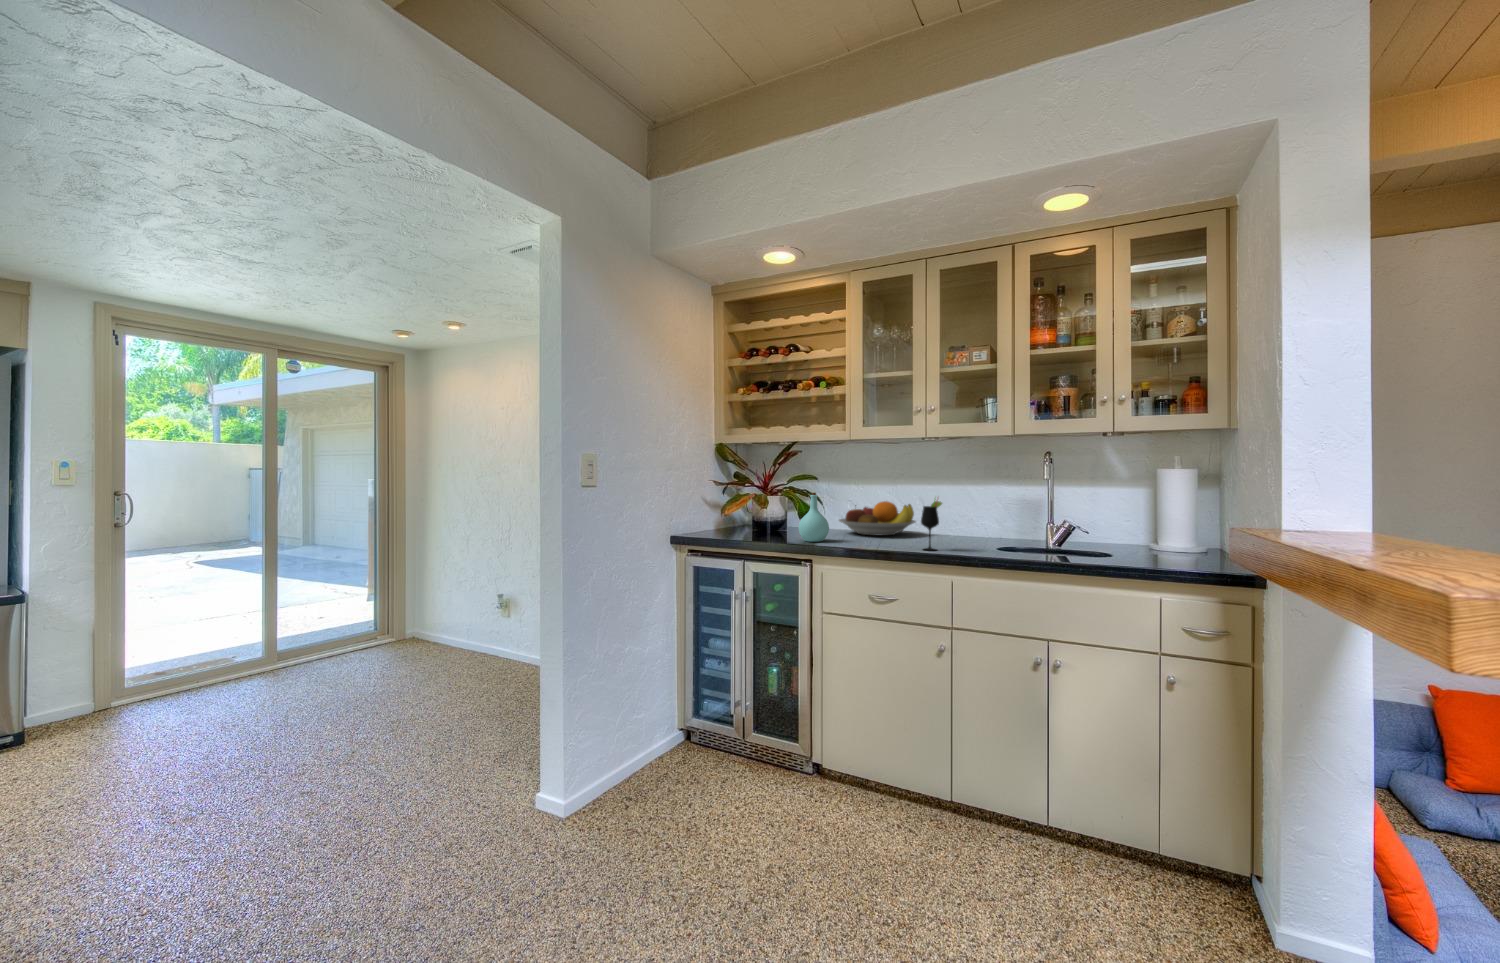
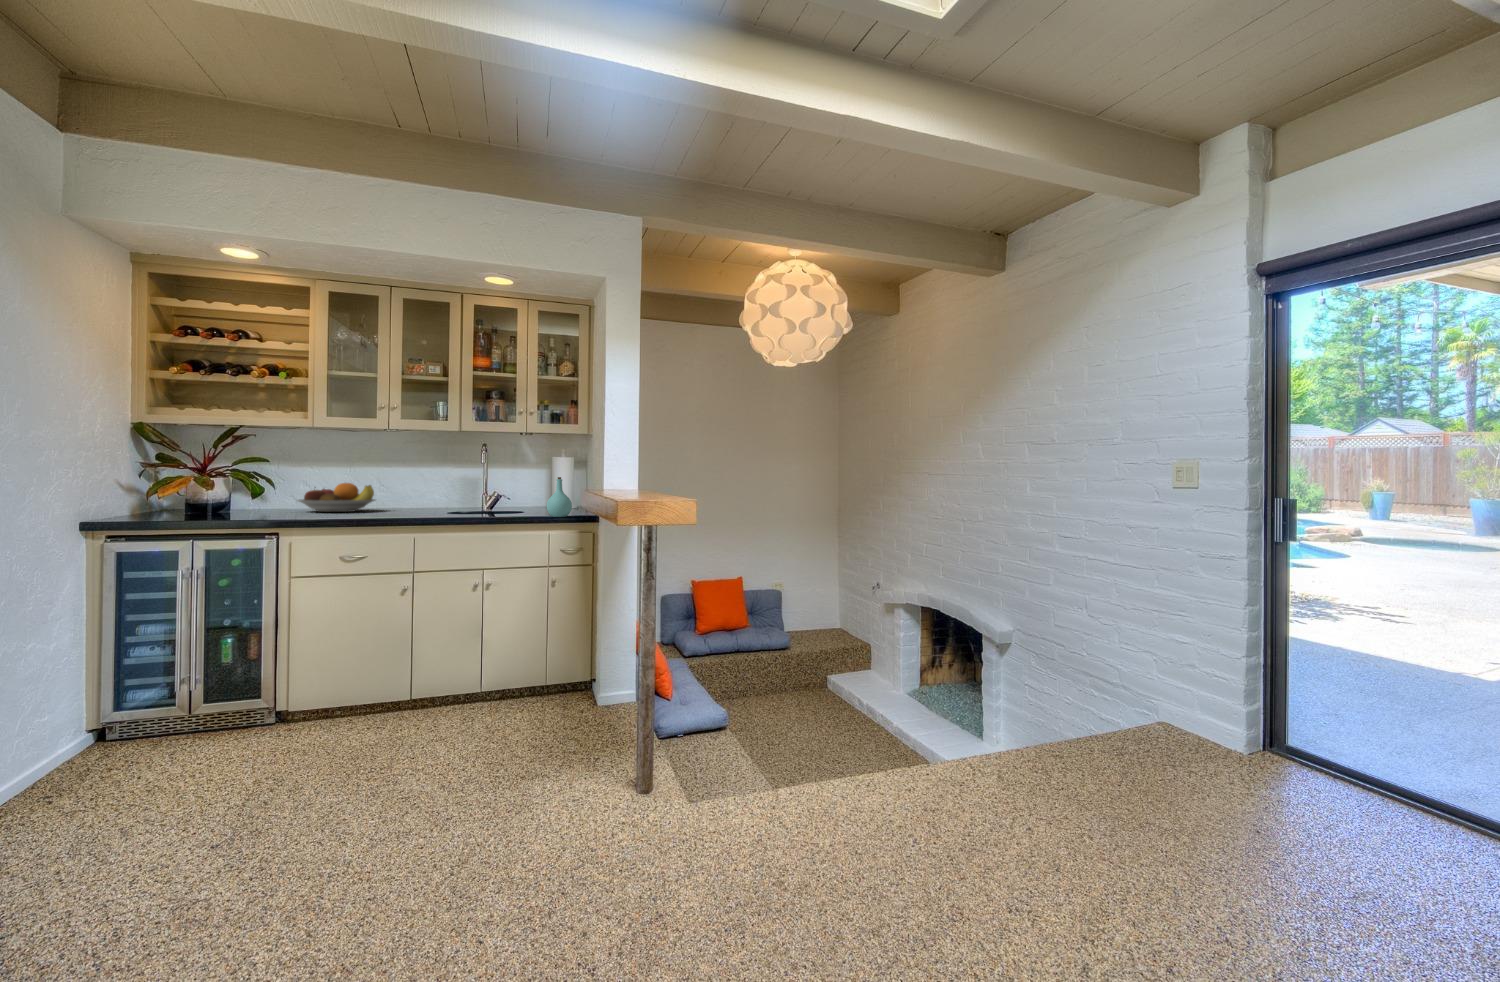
bottle: present [799,493,829,542] -> present [547,477,572,517]
wine glass: present [921,499,942,550] -> none [386,475,405,517]

